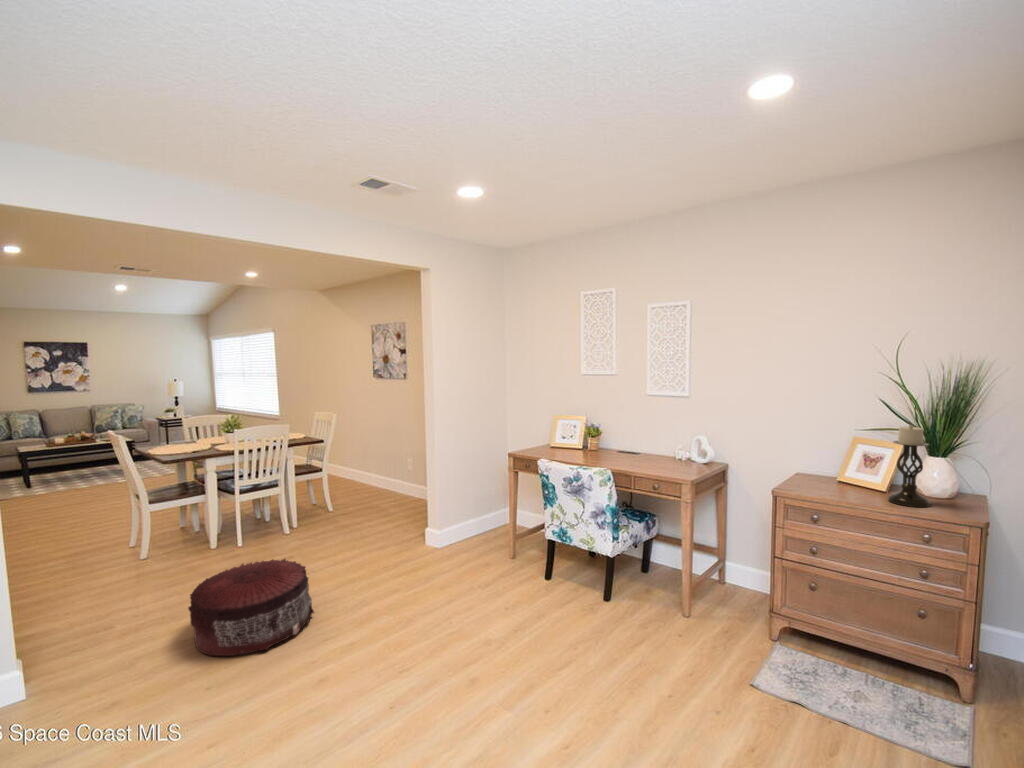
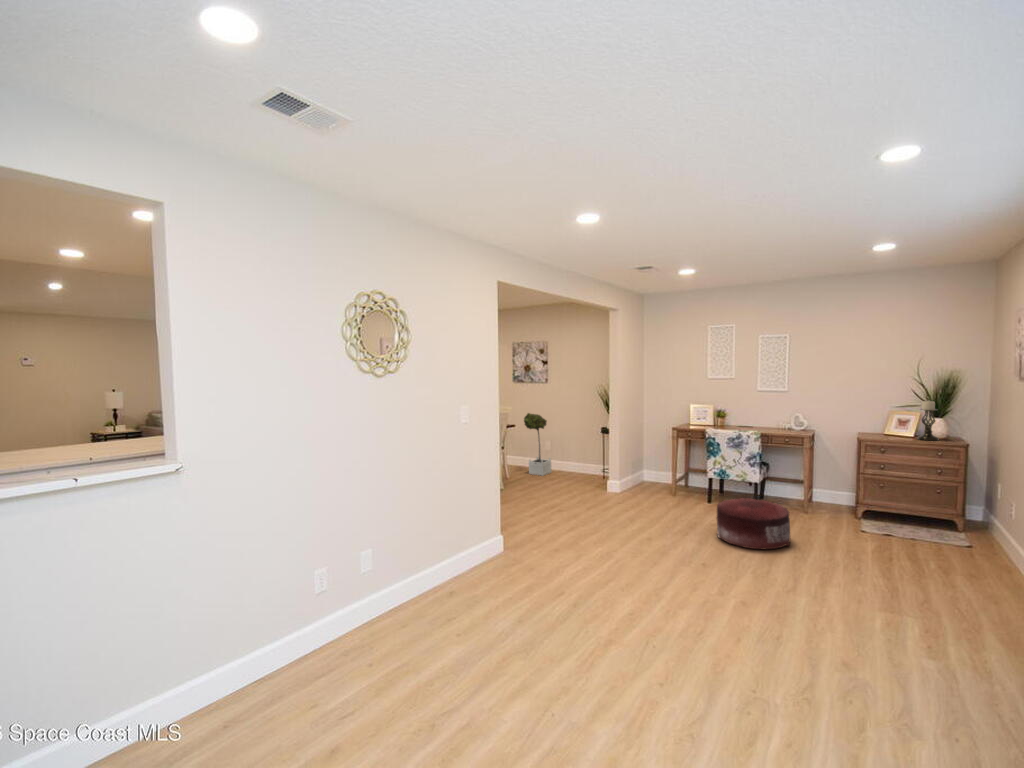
potted tree: none [370,419,409,505] -> present [524,413,552,476]
pouf: present [188,559,314,656] -> present [717,498,790,549]

